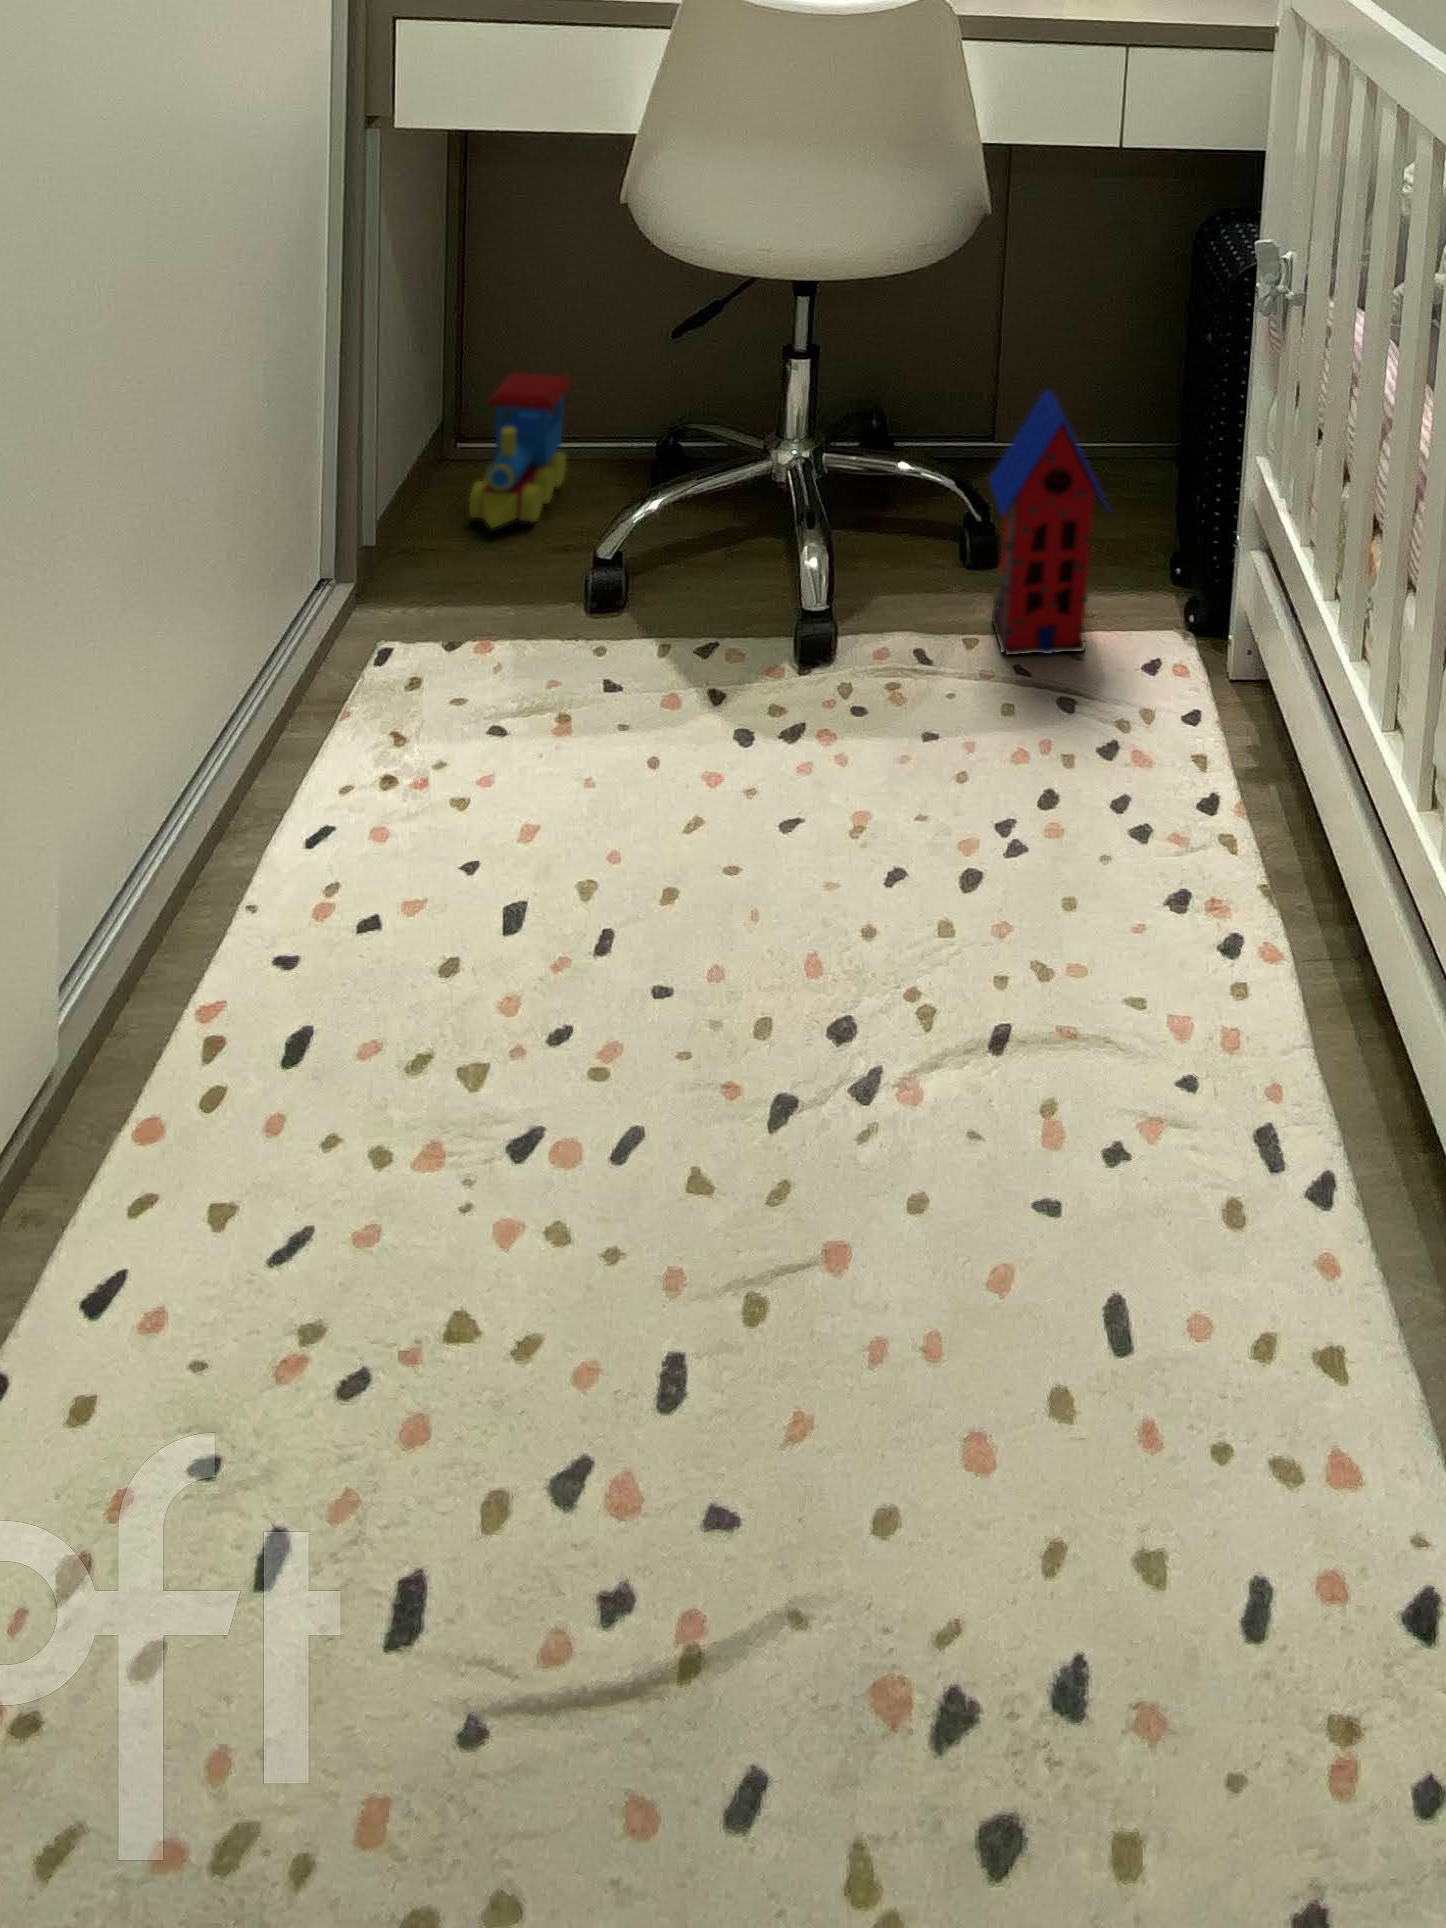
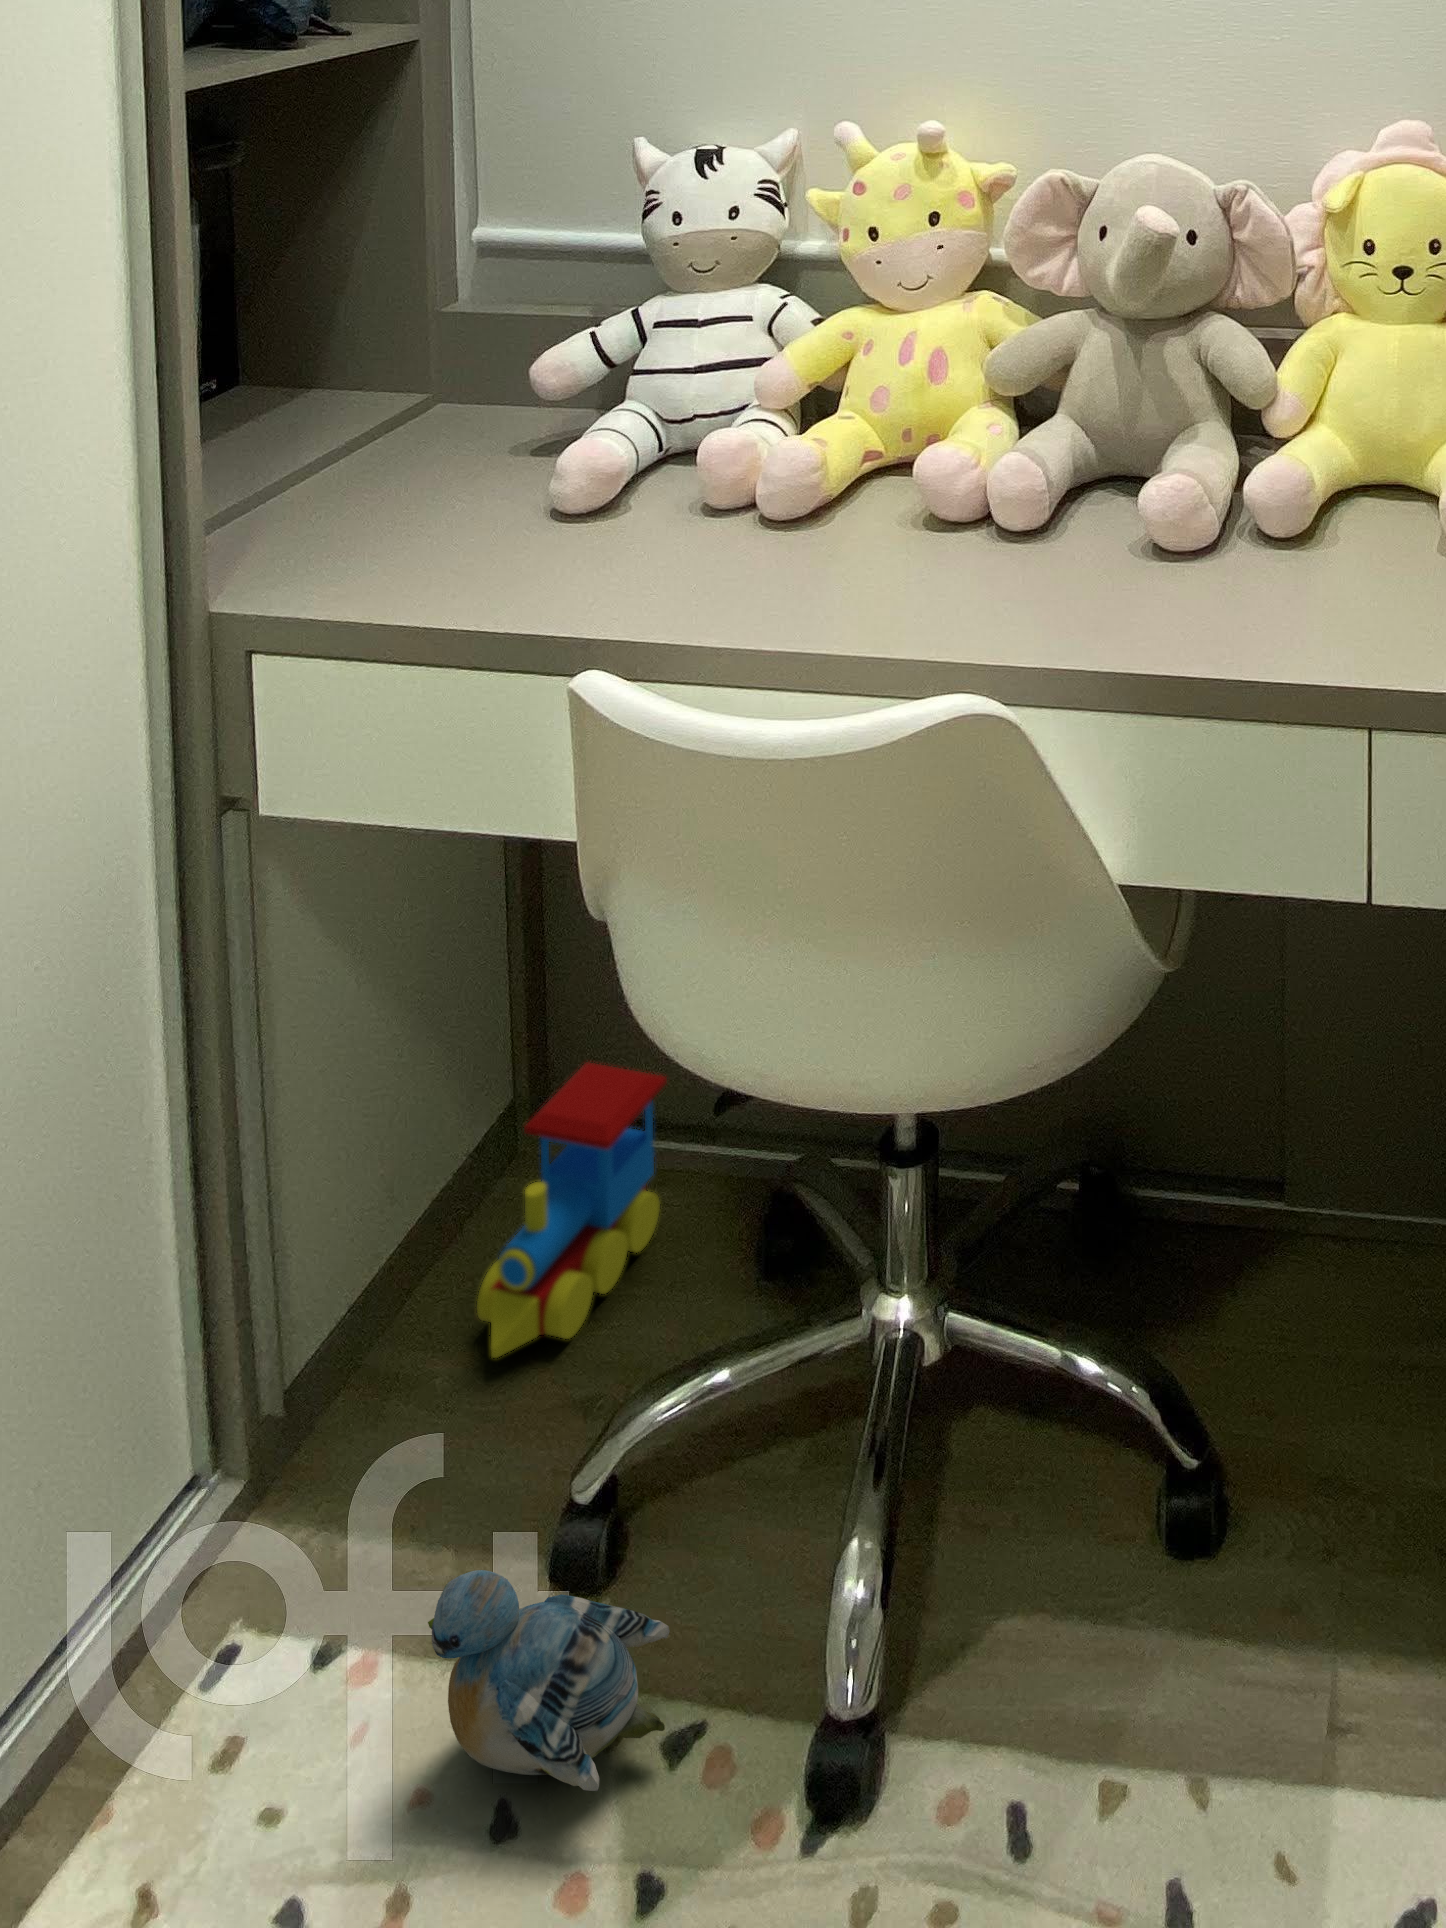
toy house: present [990,390,1107,655] -> none [1147,1297,1346,1829]
plush toy: none [553,560,702,663] -> present [428,1570,670,1791]

